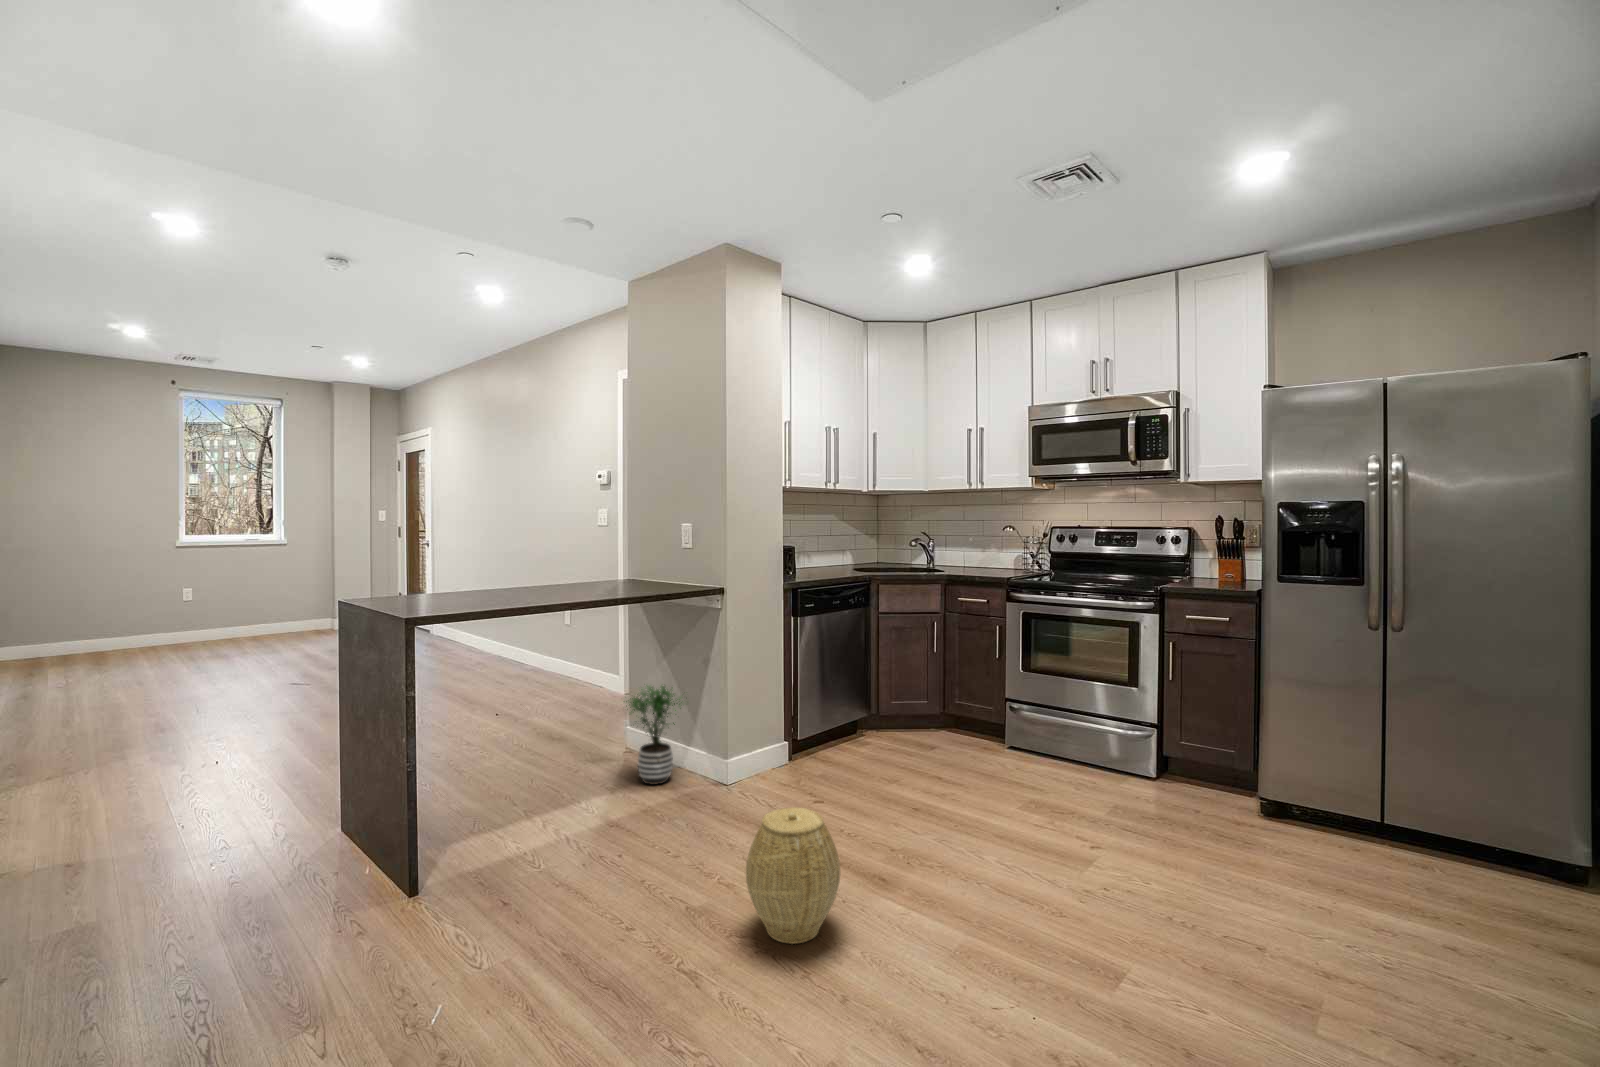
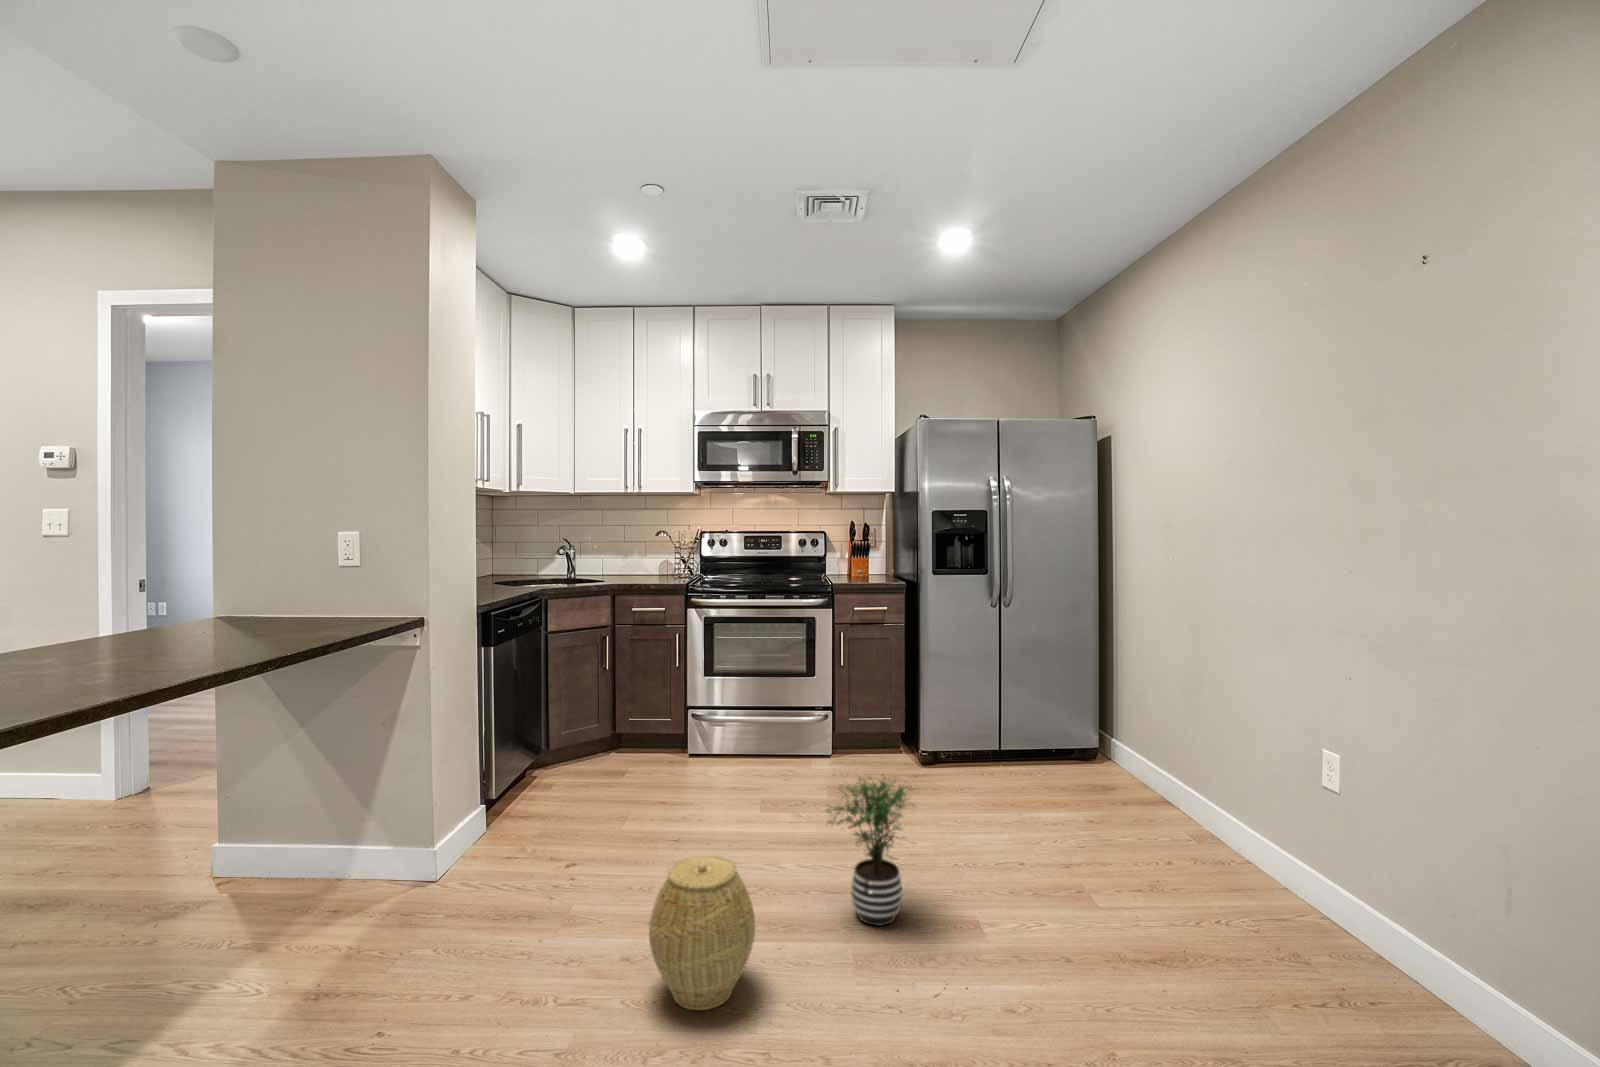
potted plant: present [626,685,683,784] -> present [826,777,911,926]

